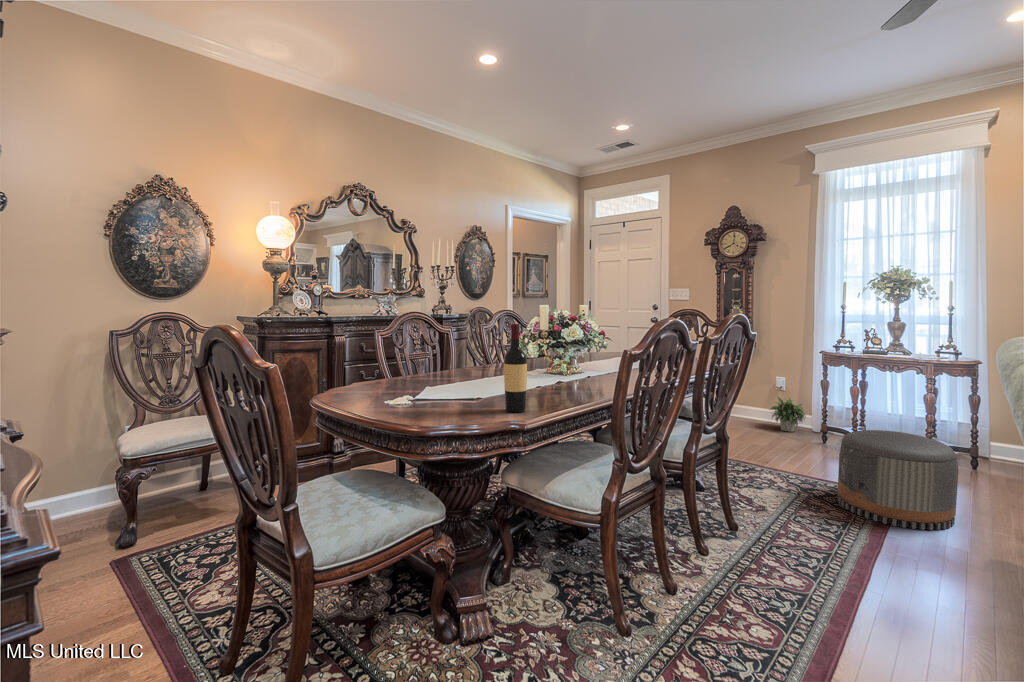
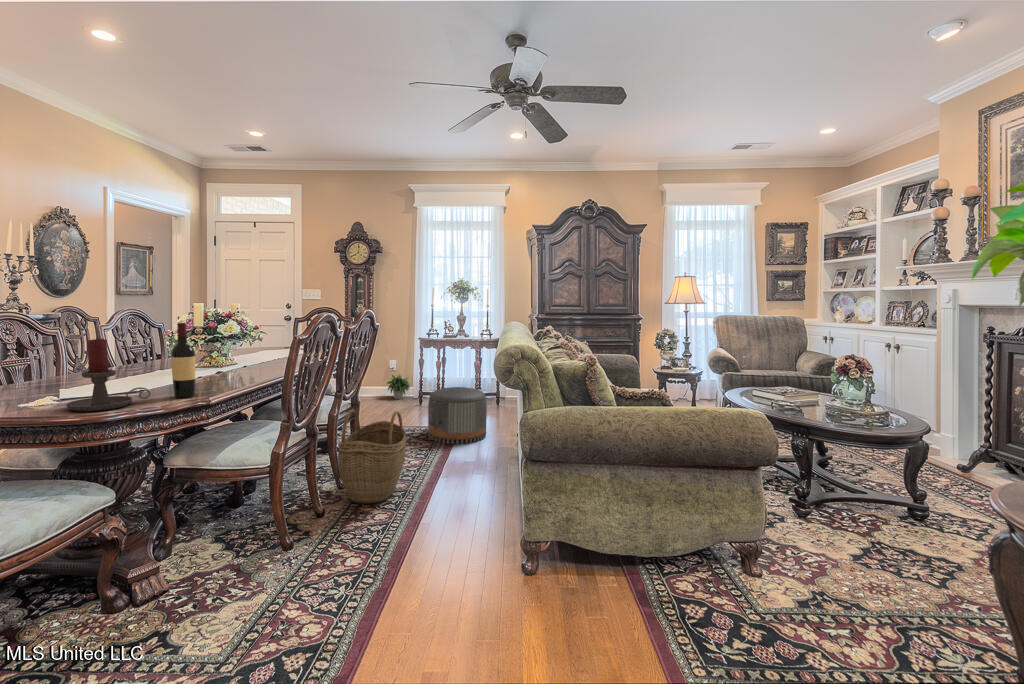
candle holder: none [412,339,482,418] -> present [66,339,150,411]
woven basket: none [696,450,802,599] -> present [338,410,406,504]

